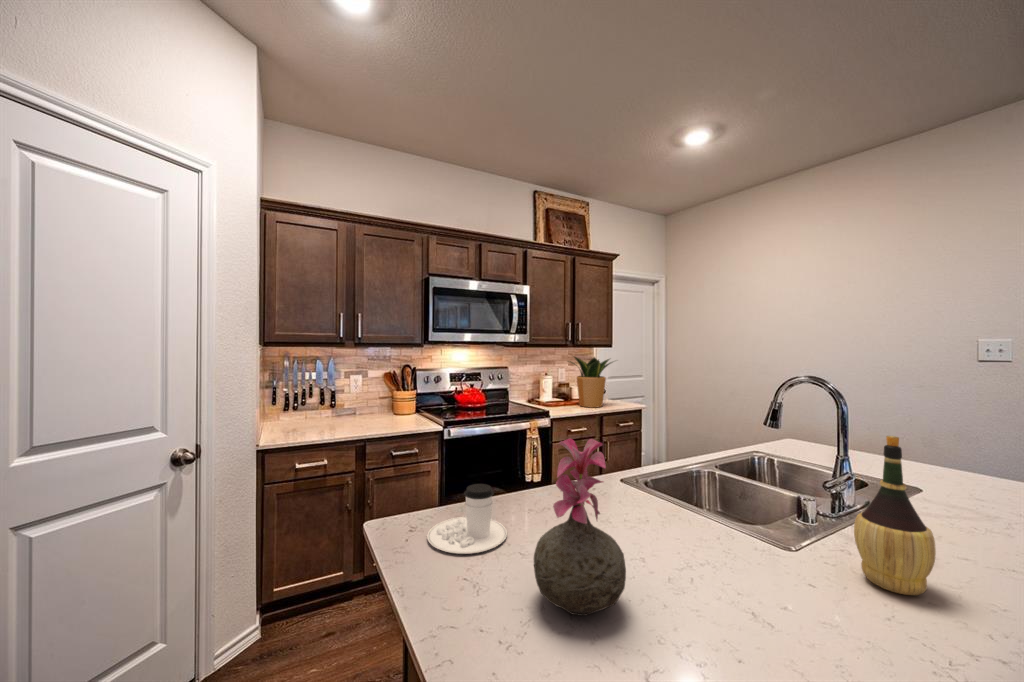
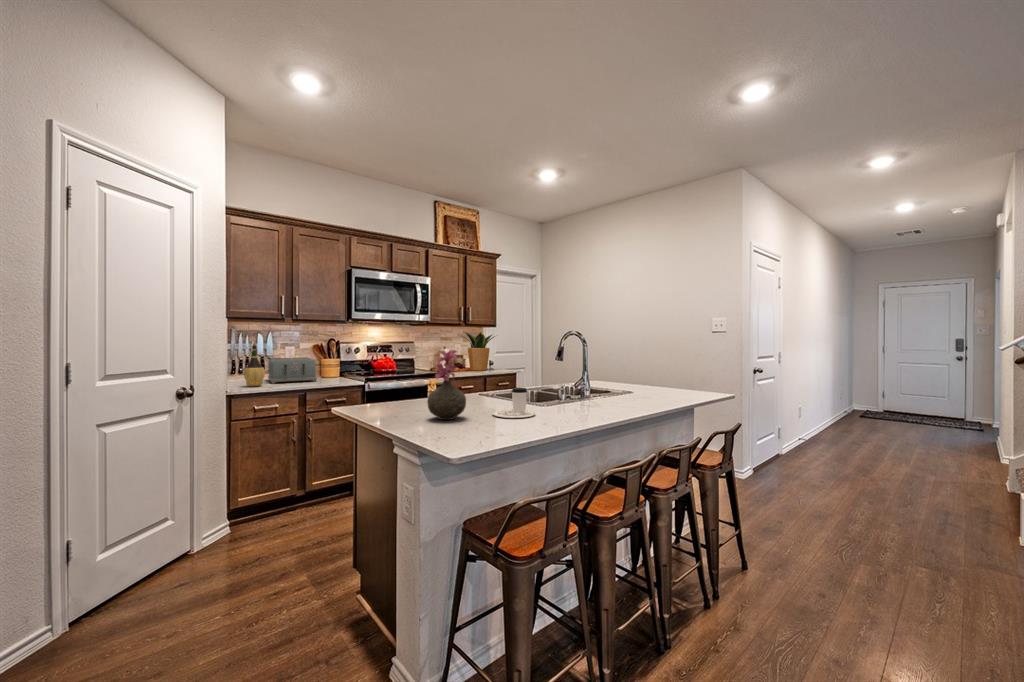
toaster: none [324,391,382,429] -> present [268,357,317,384]
wine bottle: present [854,436,936,595] -> present [244,343,265,386]
coffee cup: present [427,484,507,554] -> present [492,388,535,418]

